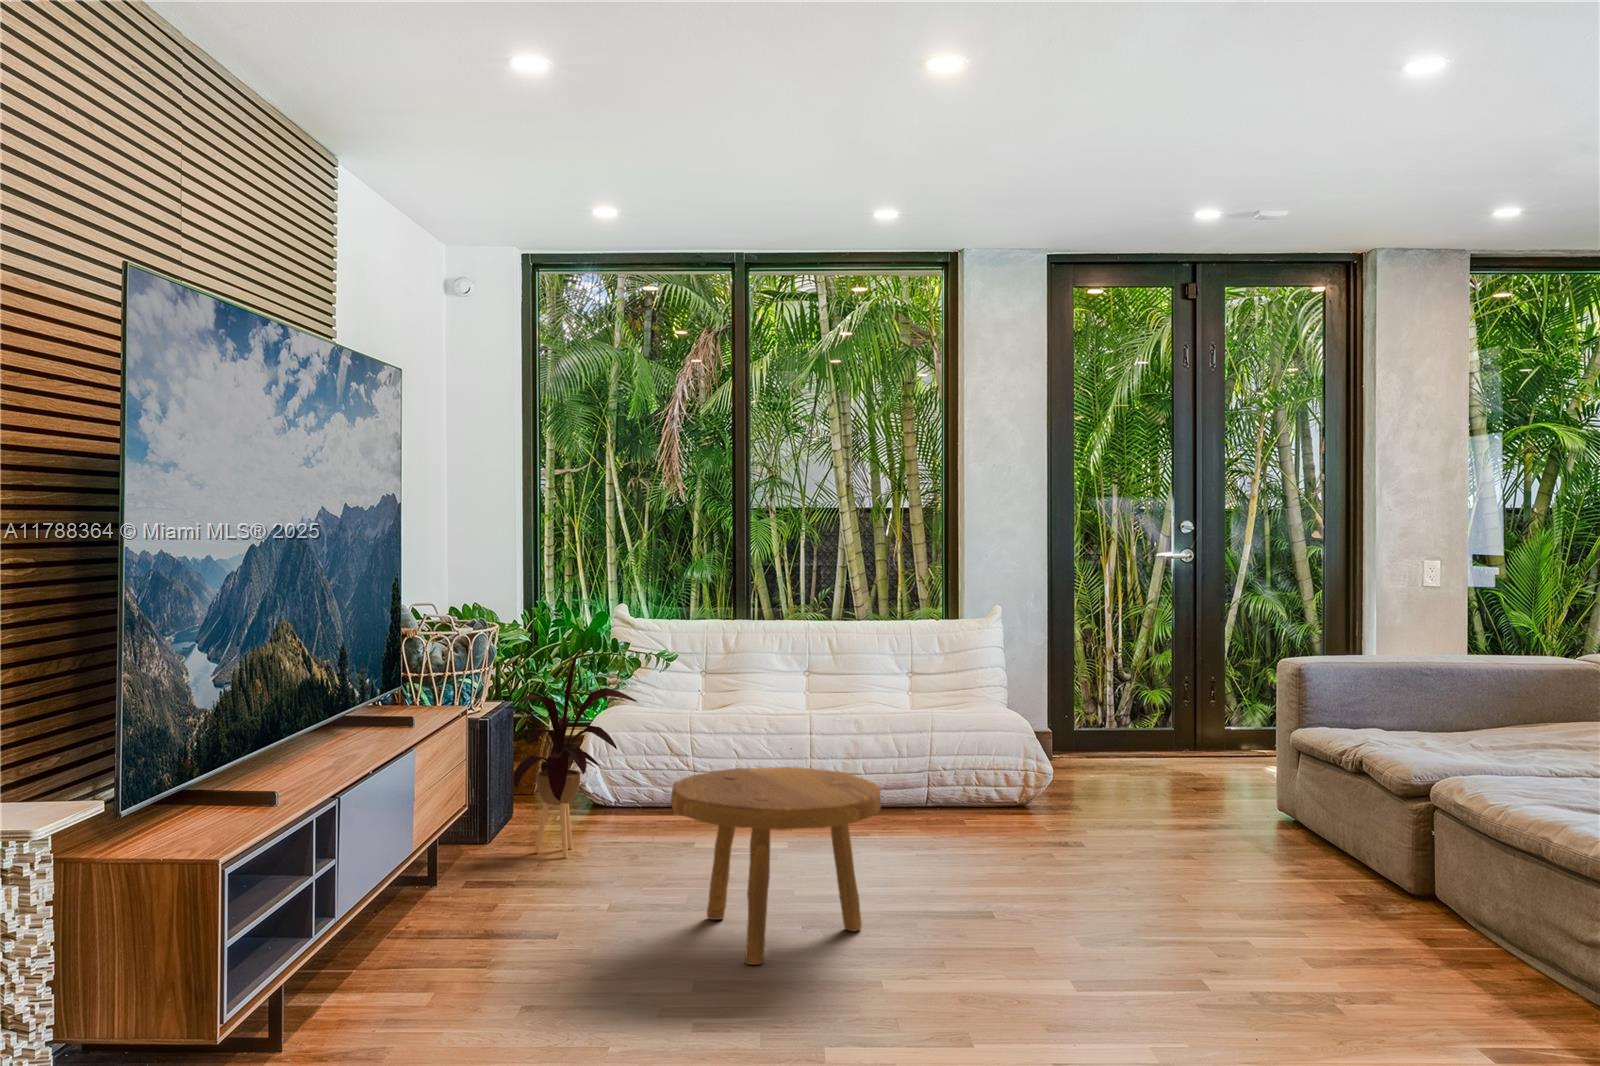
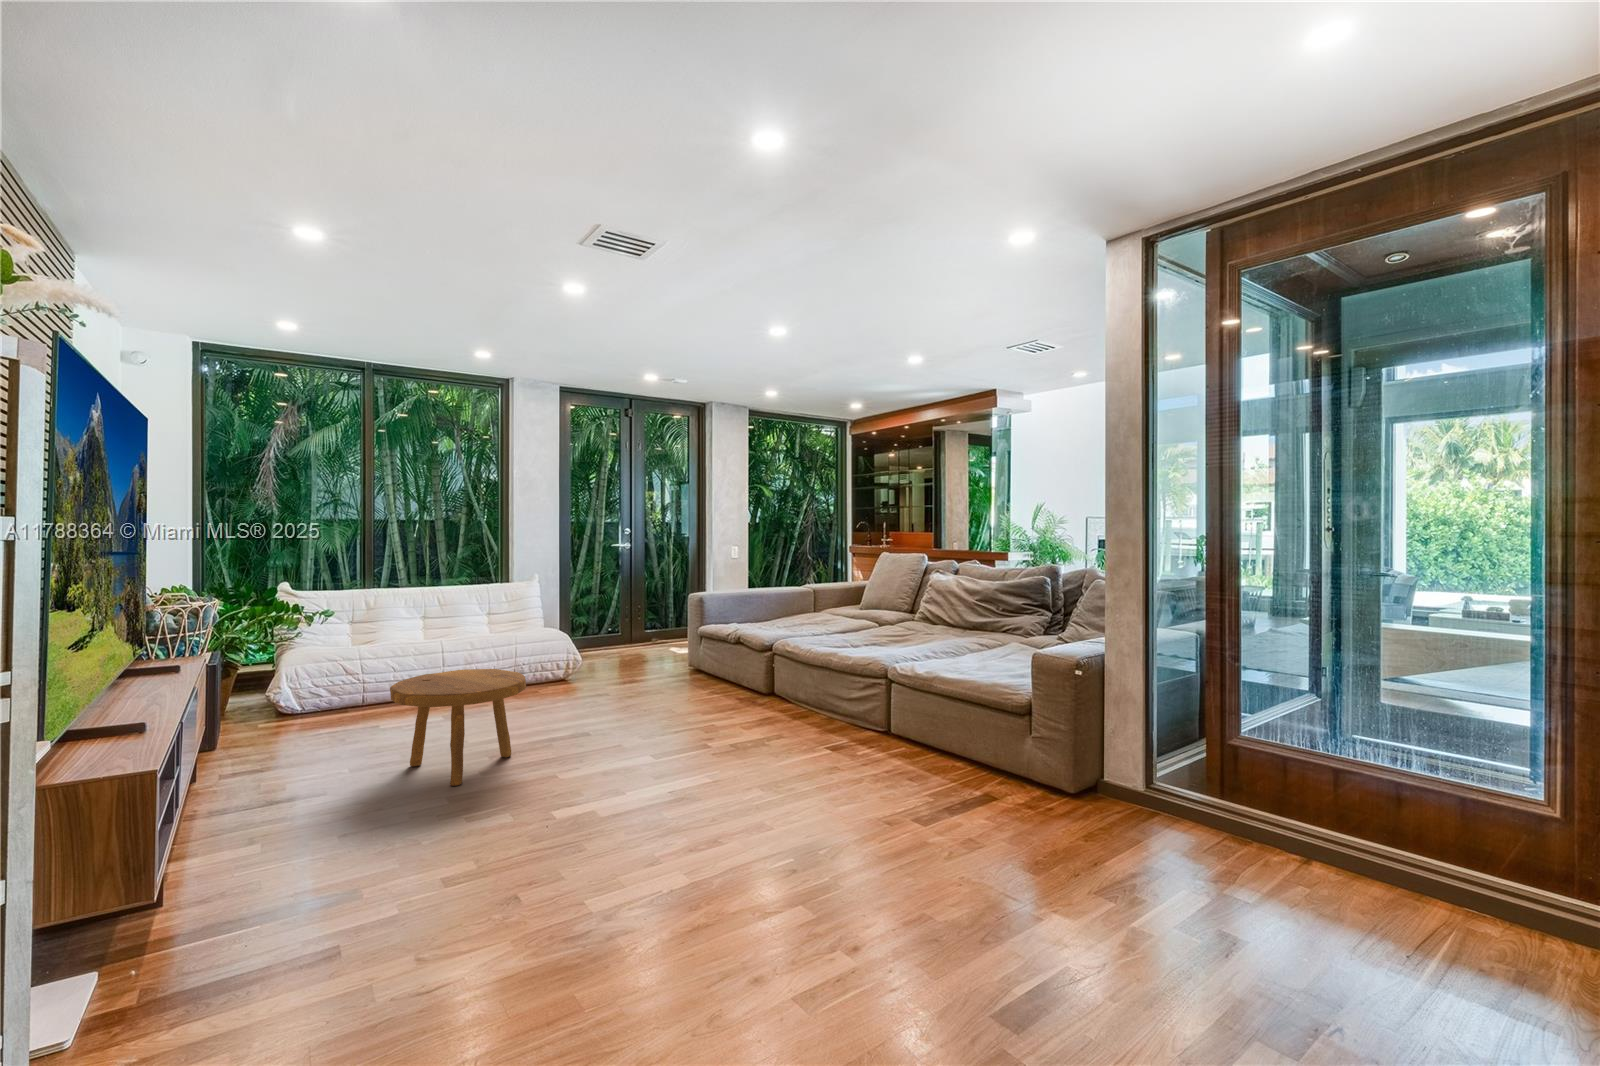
house plant: present [495,649,637,857] -> none [218,611,335,749]

